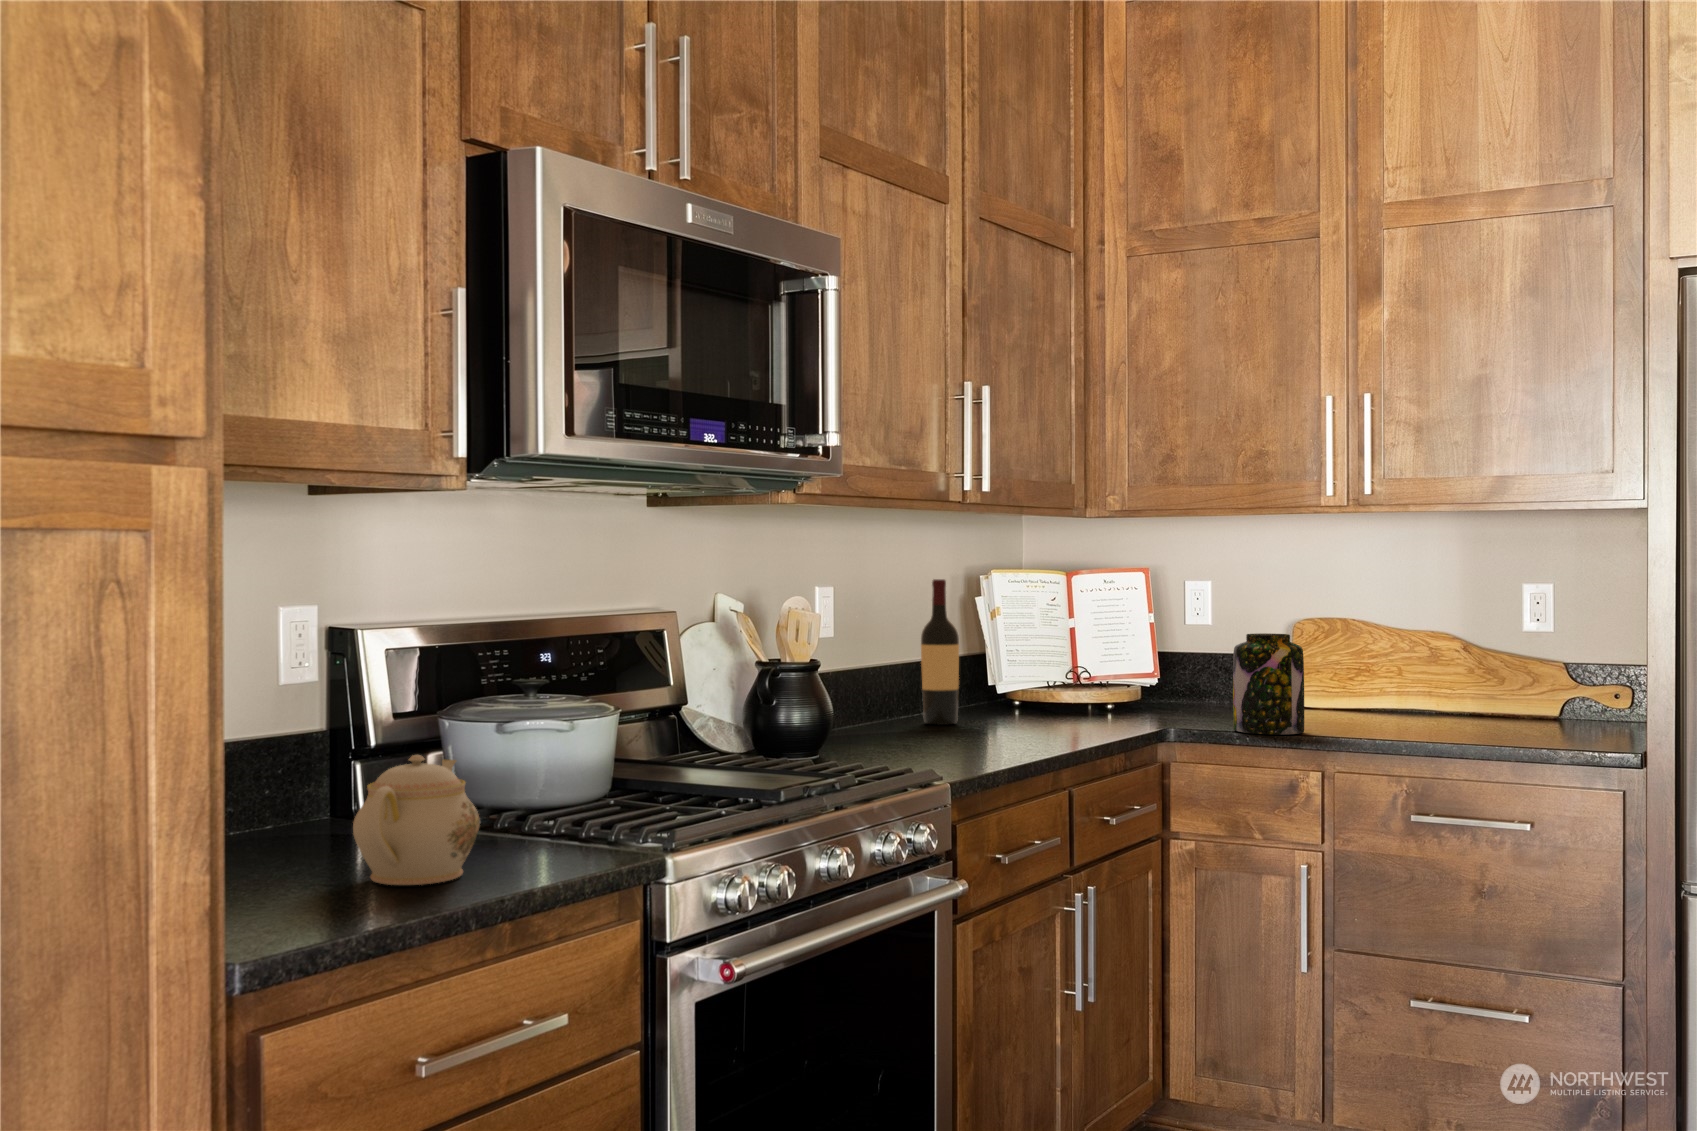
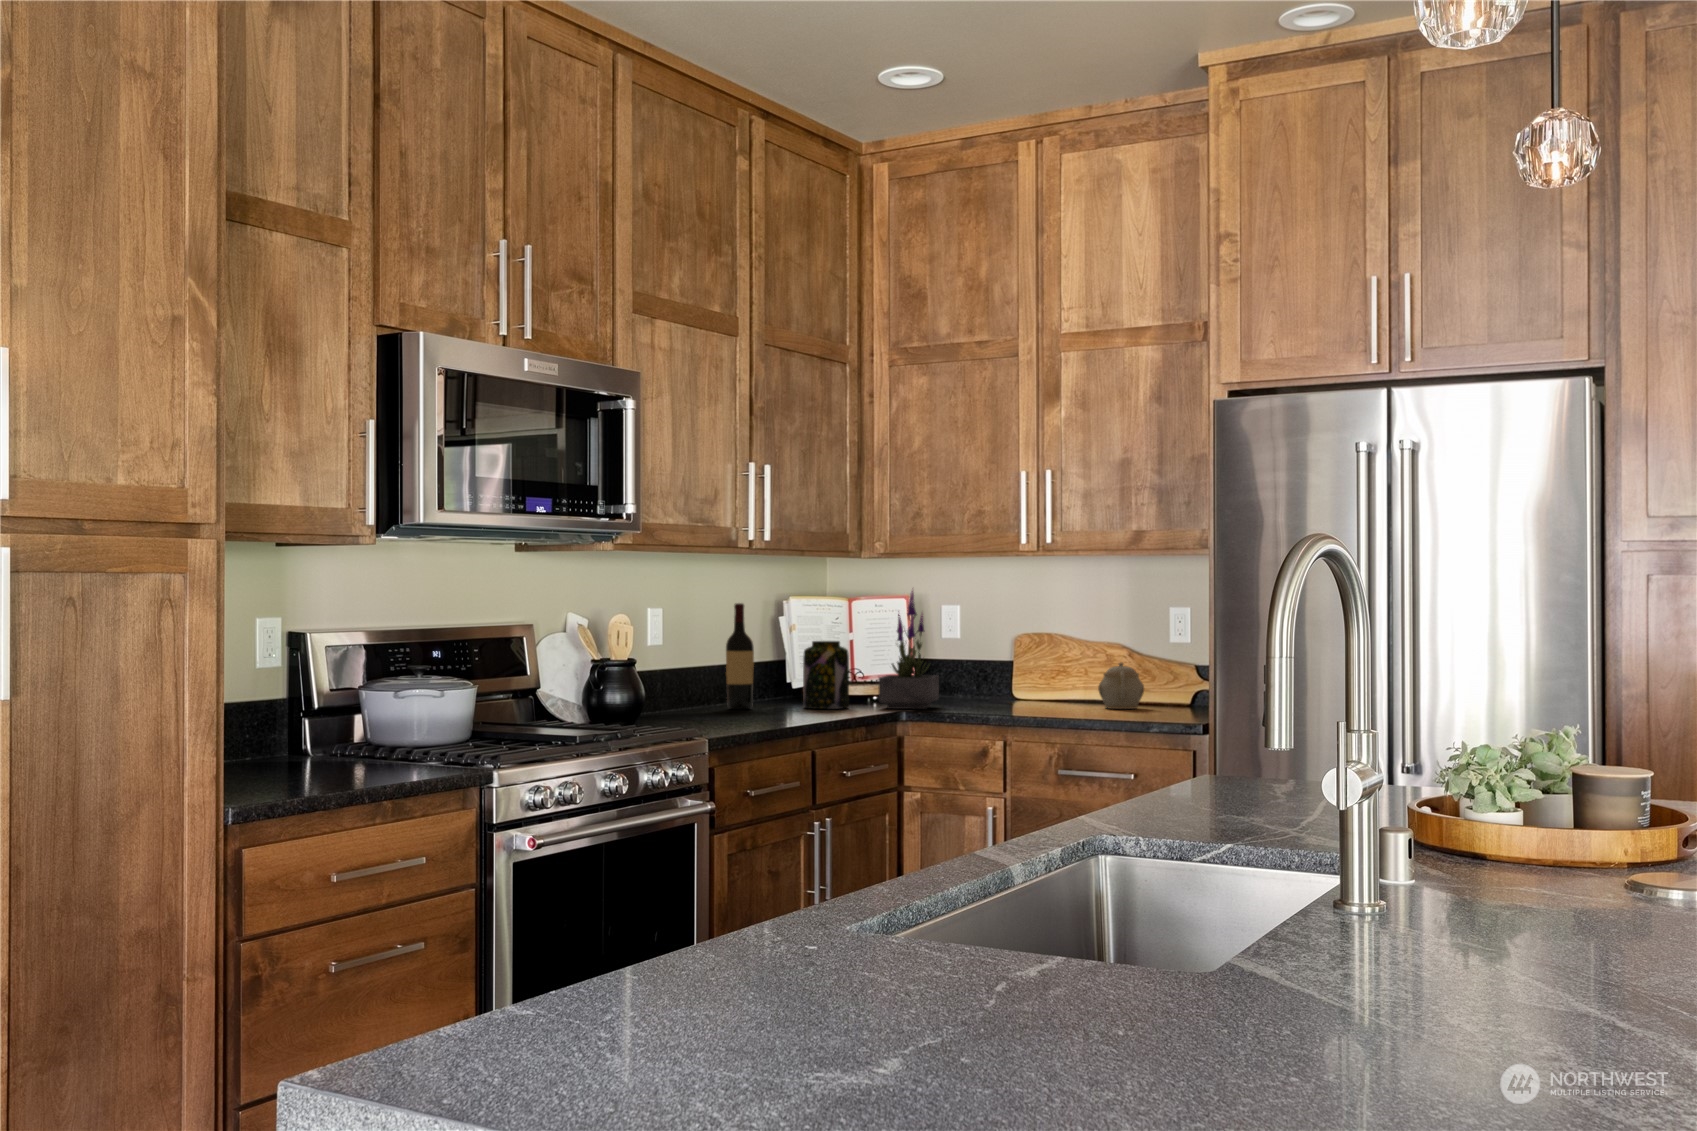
potted plant: none [1129,556,1205,724] -> present [879,591,939,709]
jar: present [1233,633,1304,735] -> present [803,641,849,709]
teapot: present [353,755,480,885] -> present [1098,663,1144,709]

